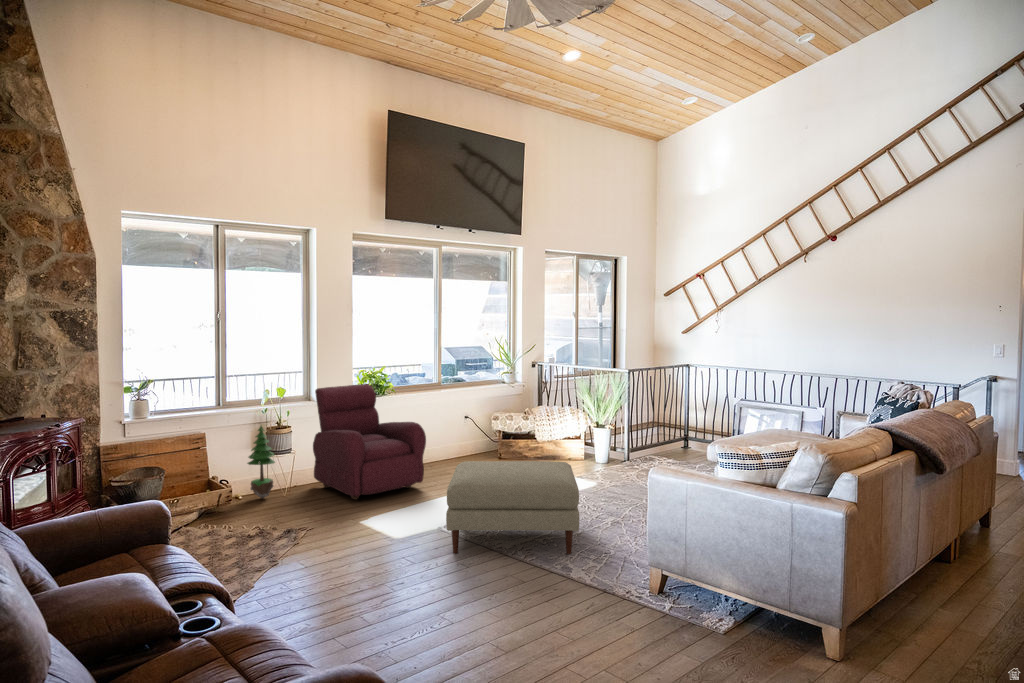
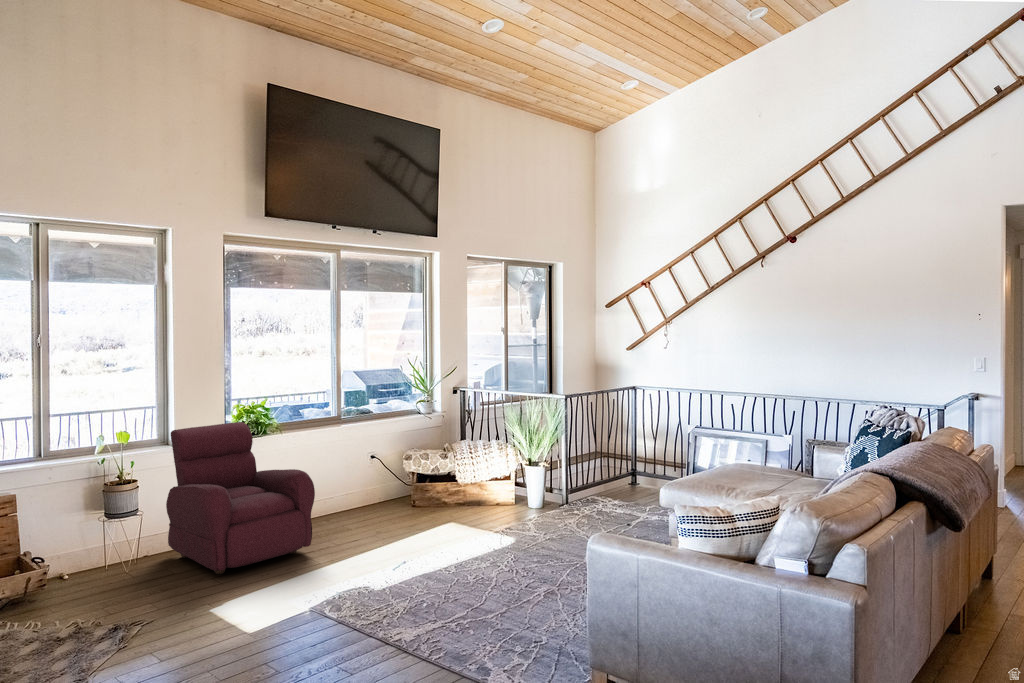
potted tree: present [248,426,275,498] -> none [72,481,113,578]
ottoman: present [446,461,579,554] -> none [328,520,502,651]

